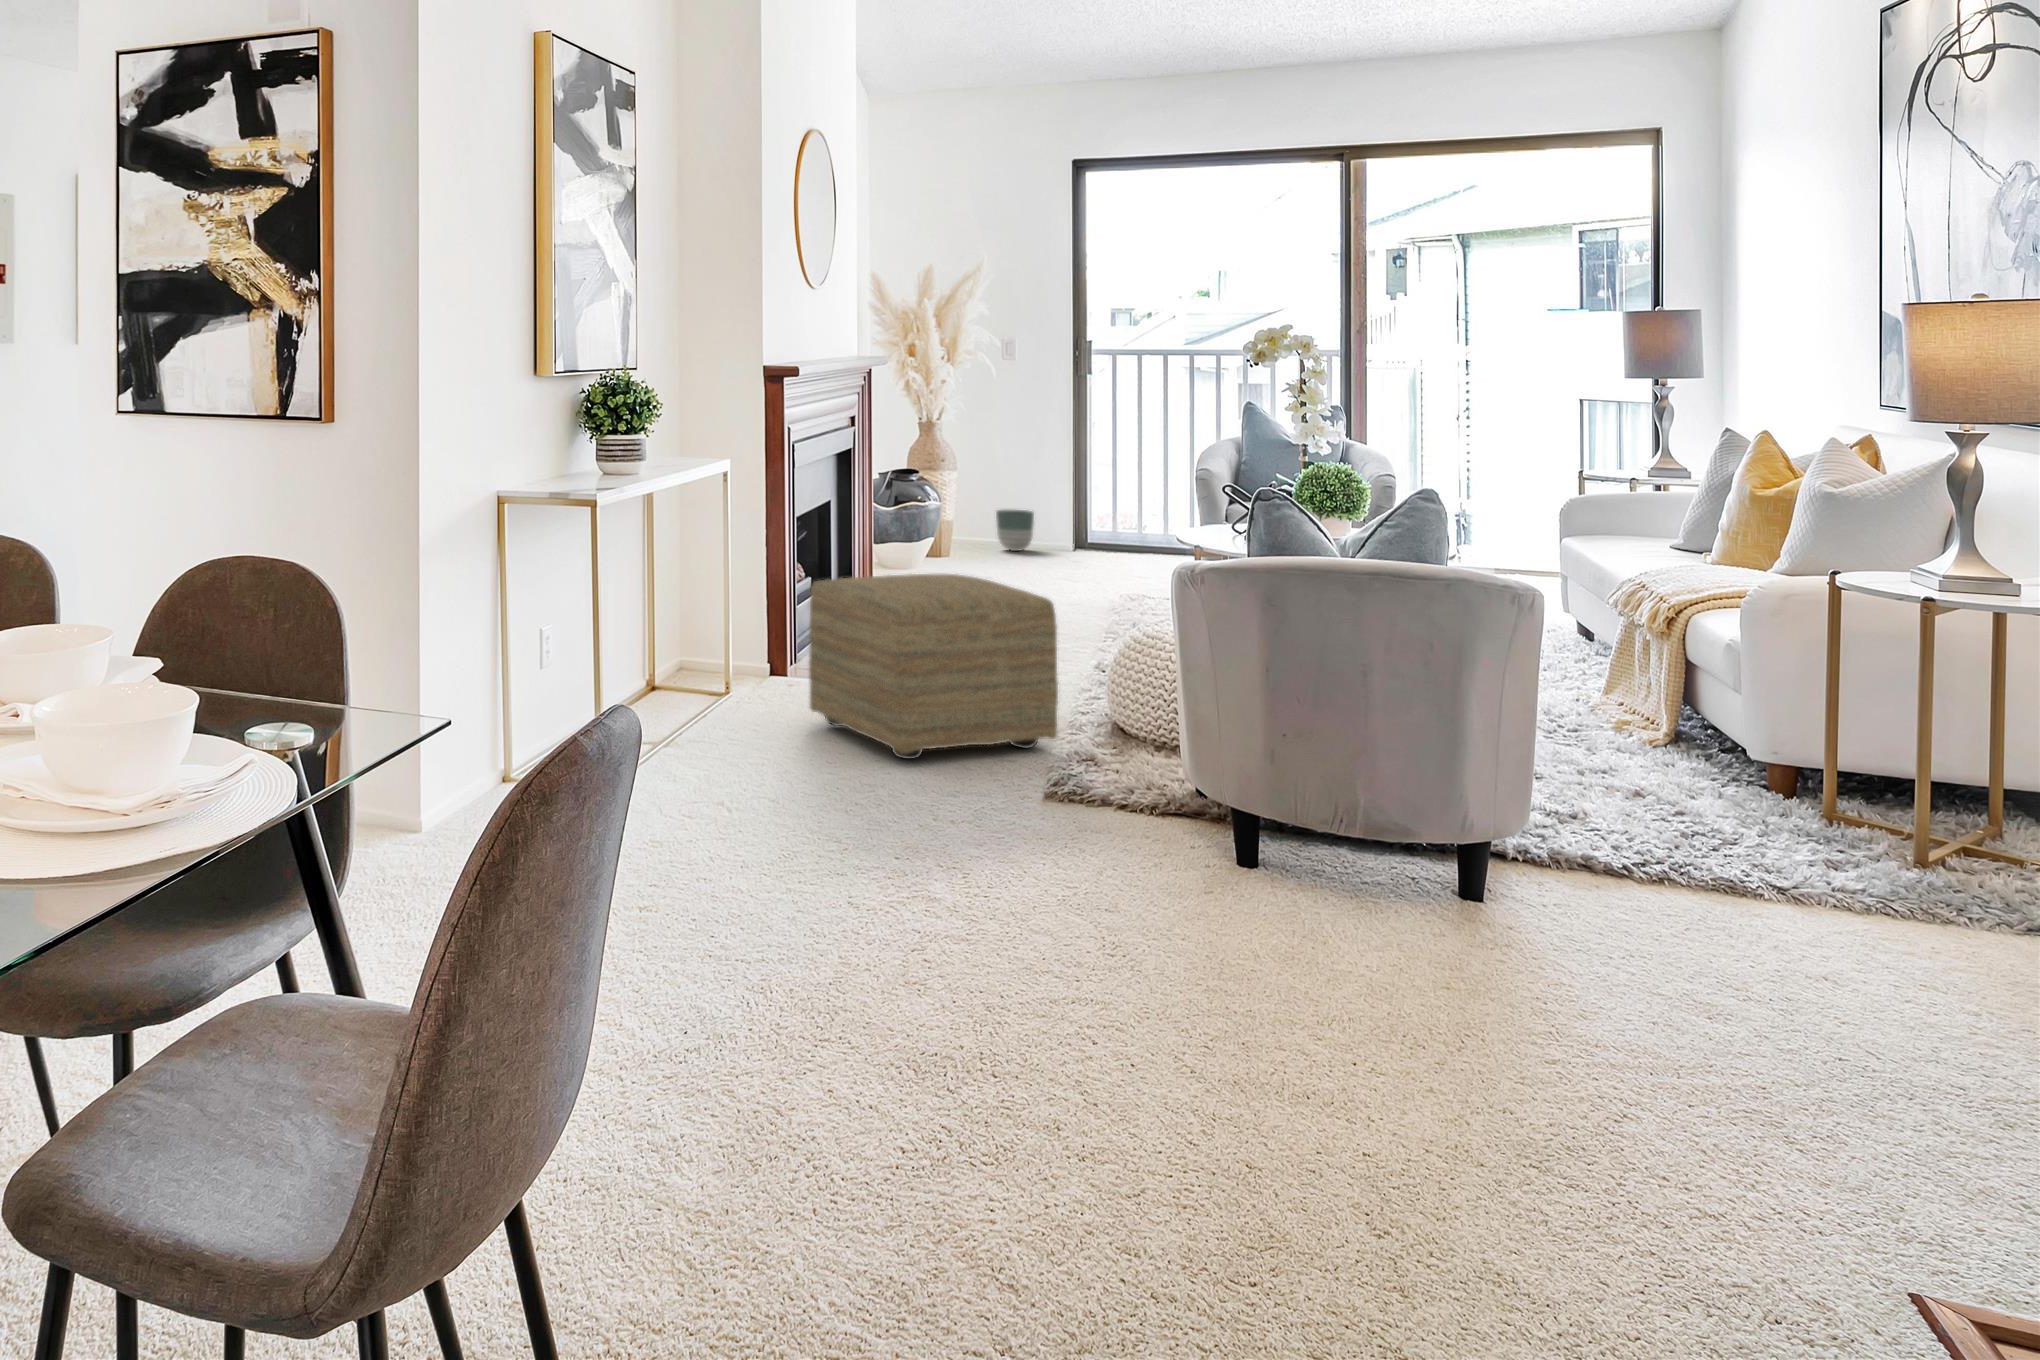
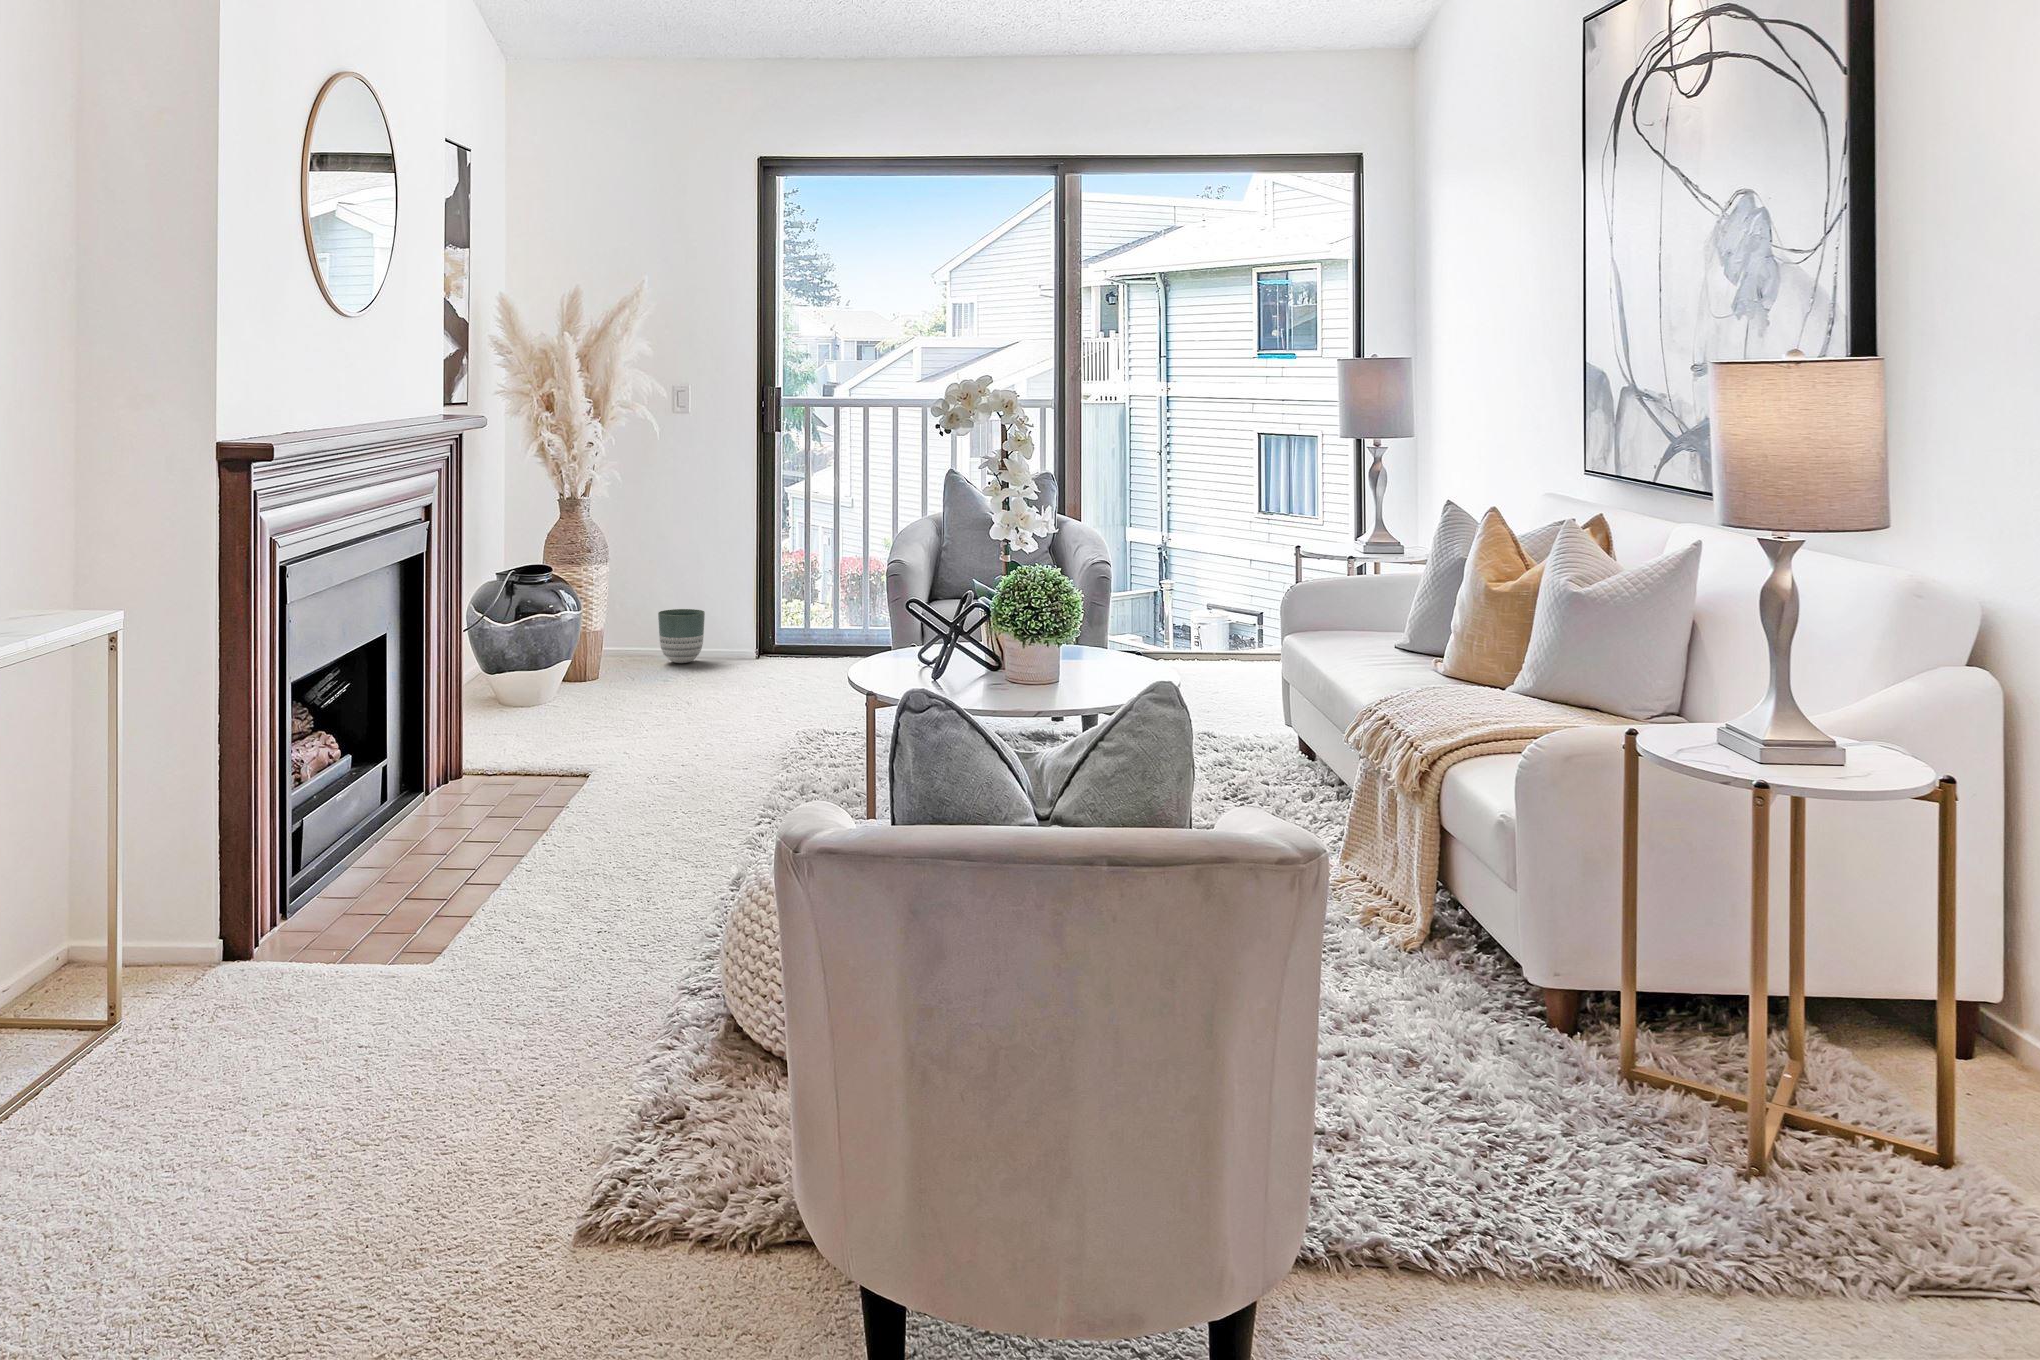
ottoman: present [809,574,1058,759] -> none [230,785,630,1158]

